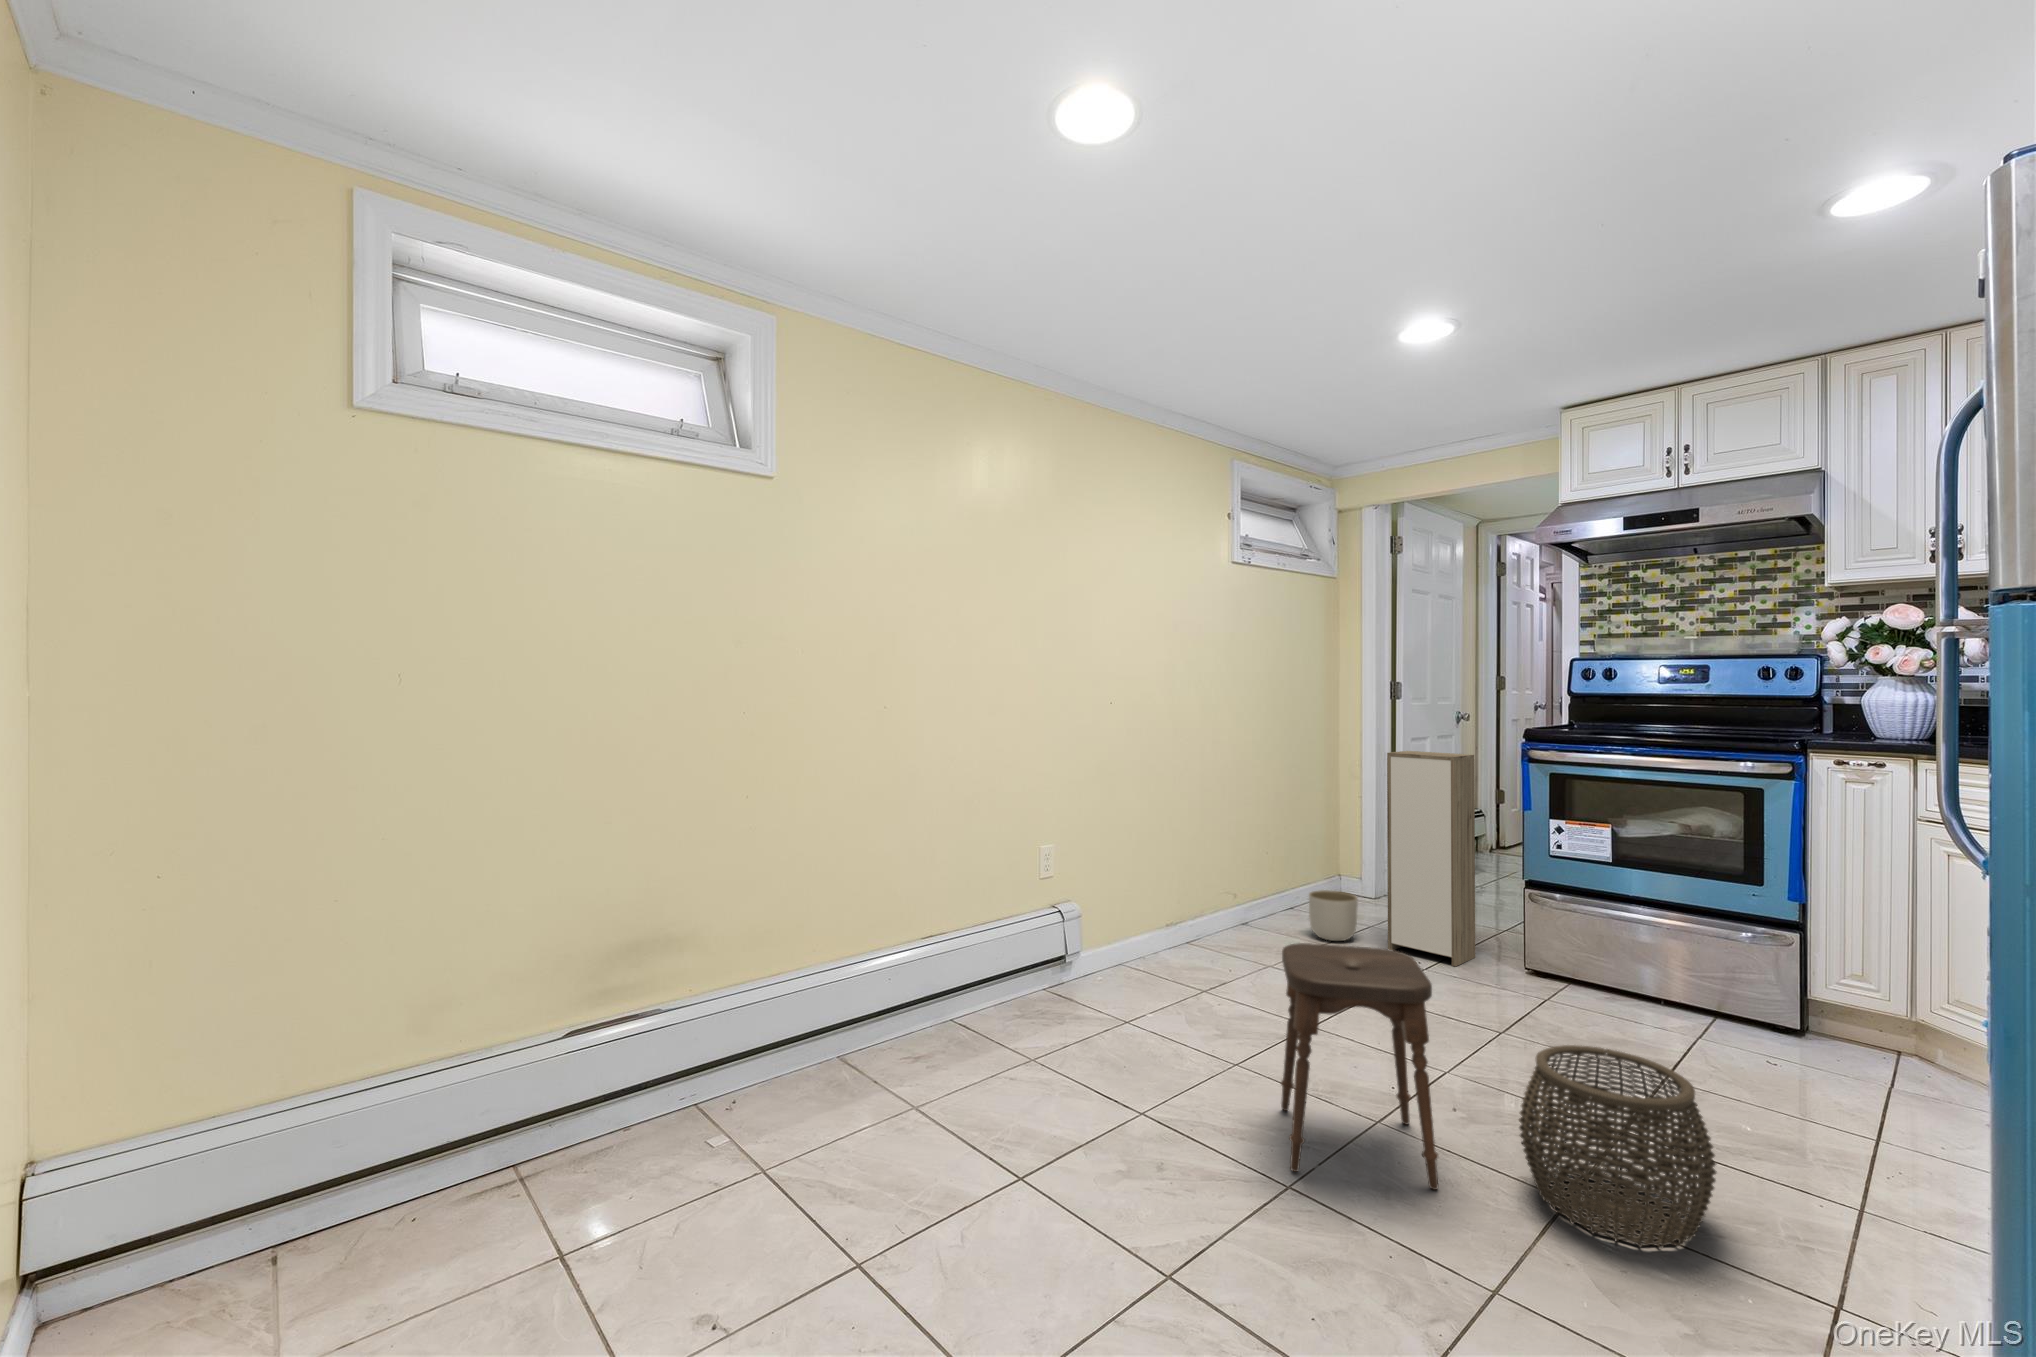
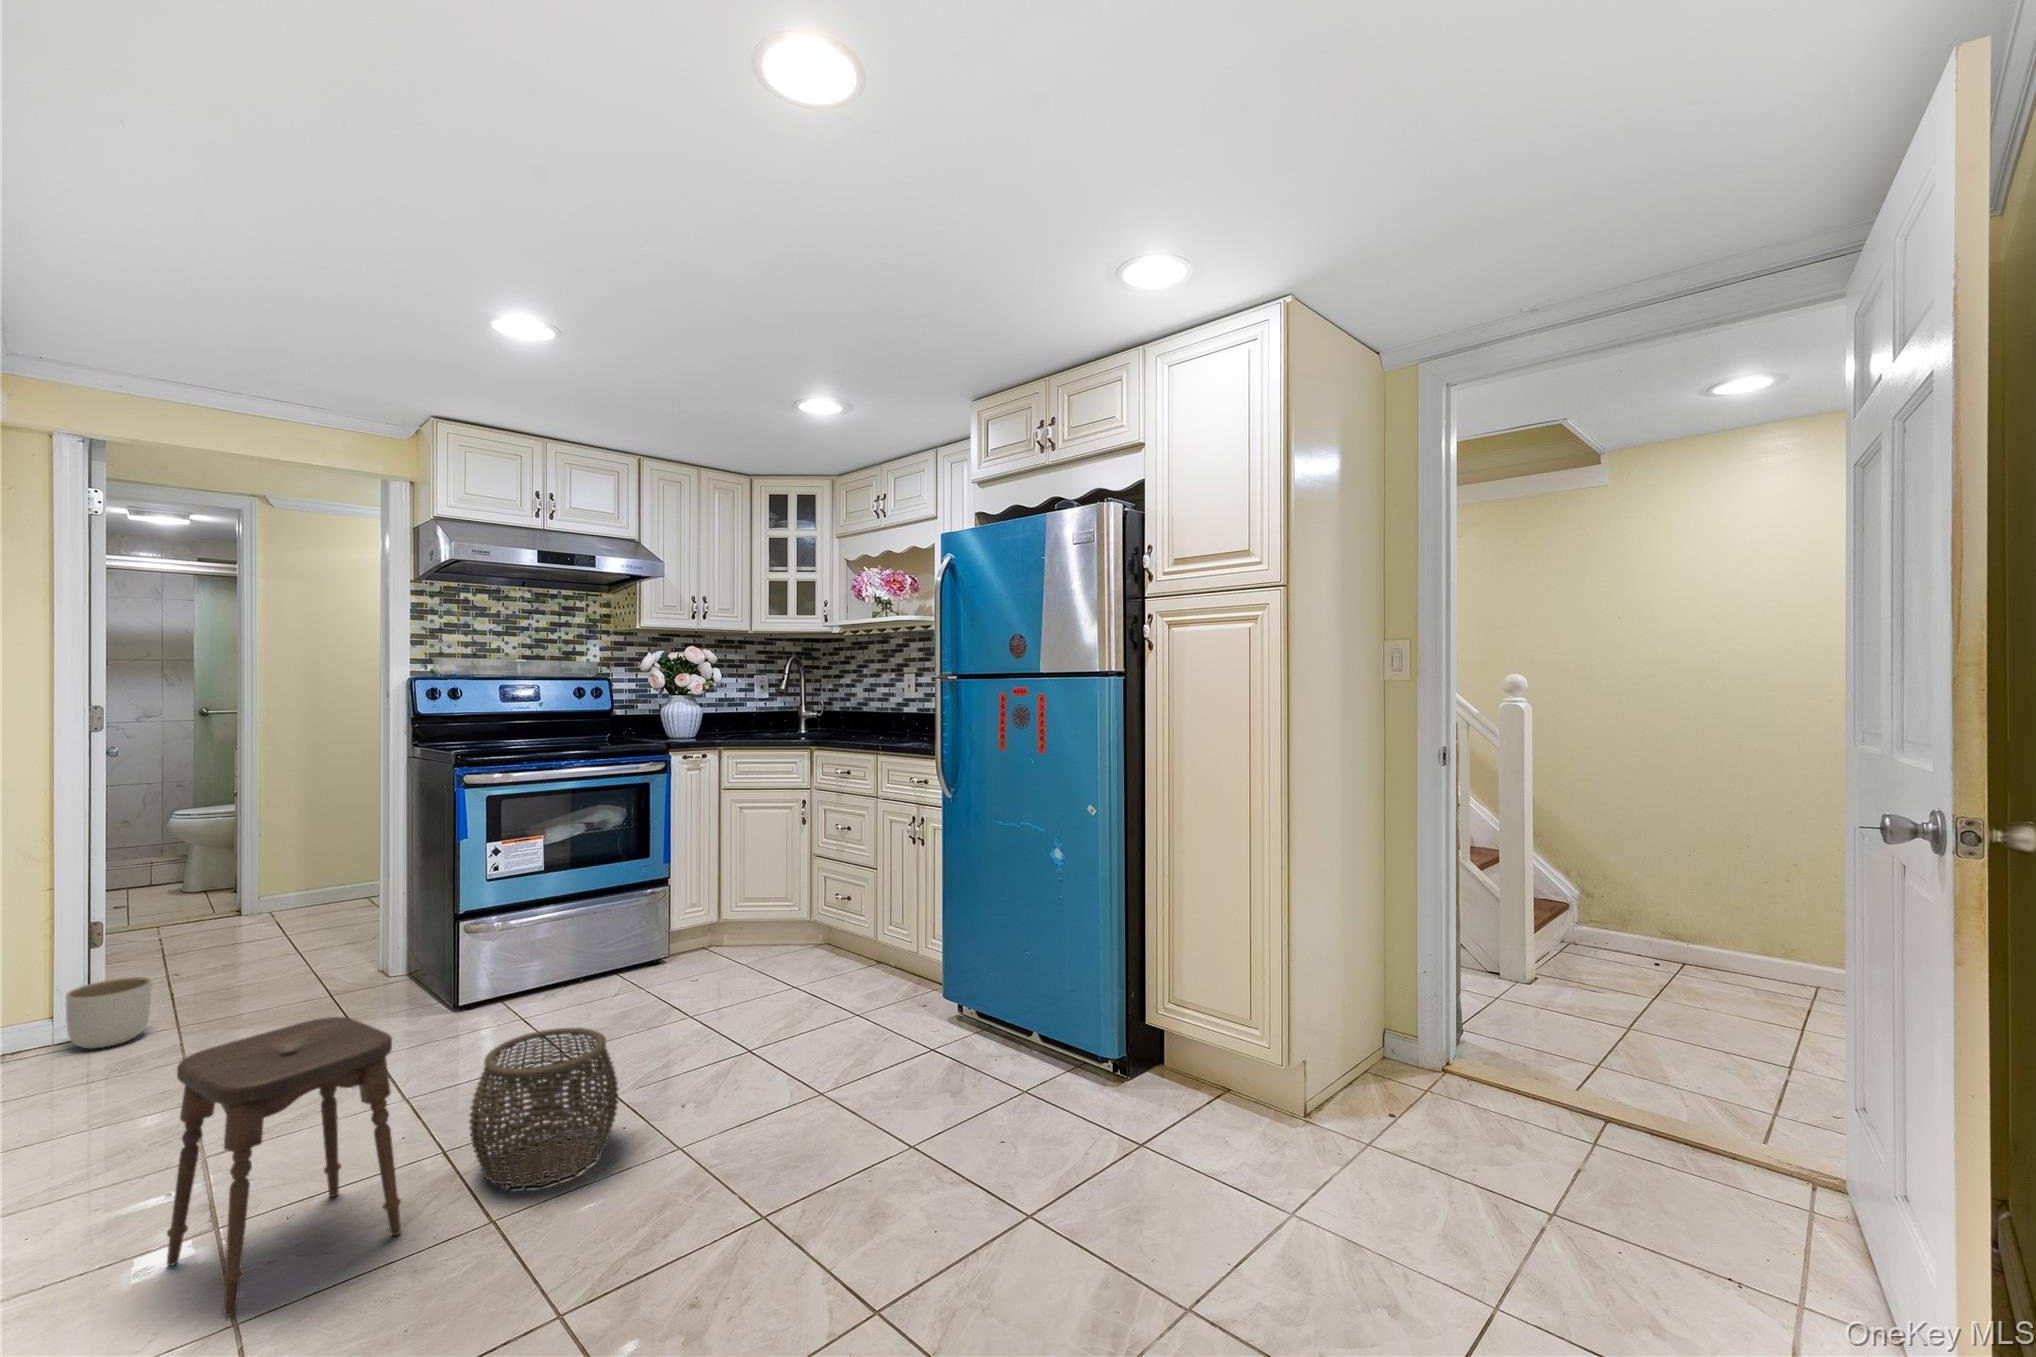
storage cabinet: present [1387,751,1475,966] -> none [203,784,319,1030]

